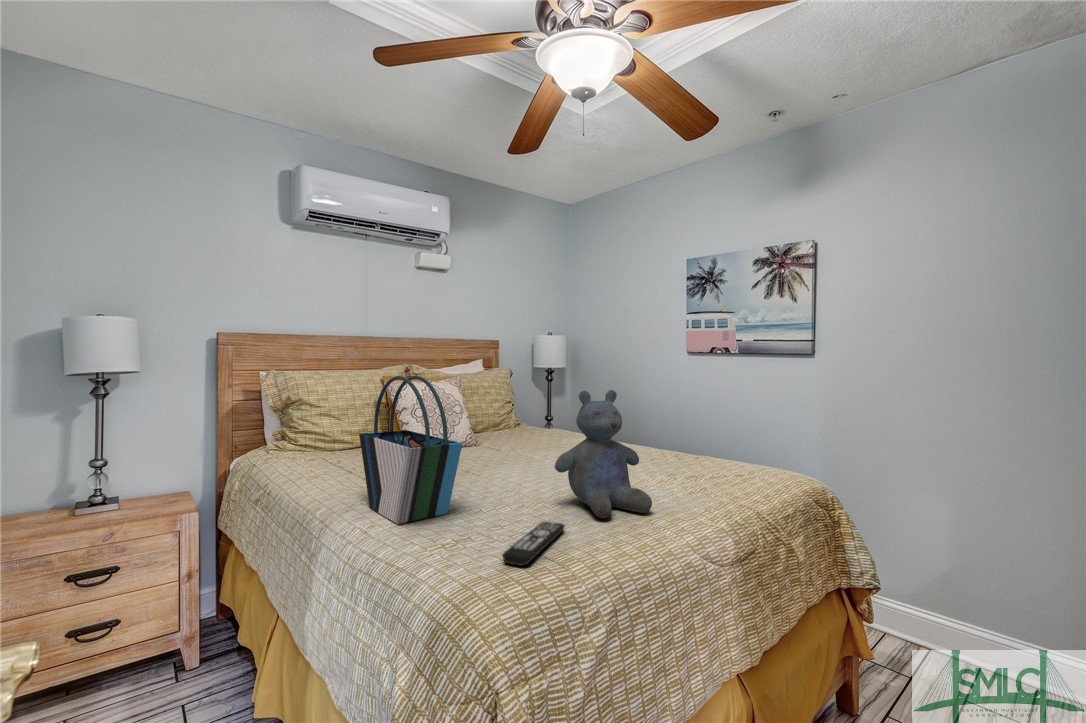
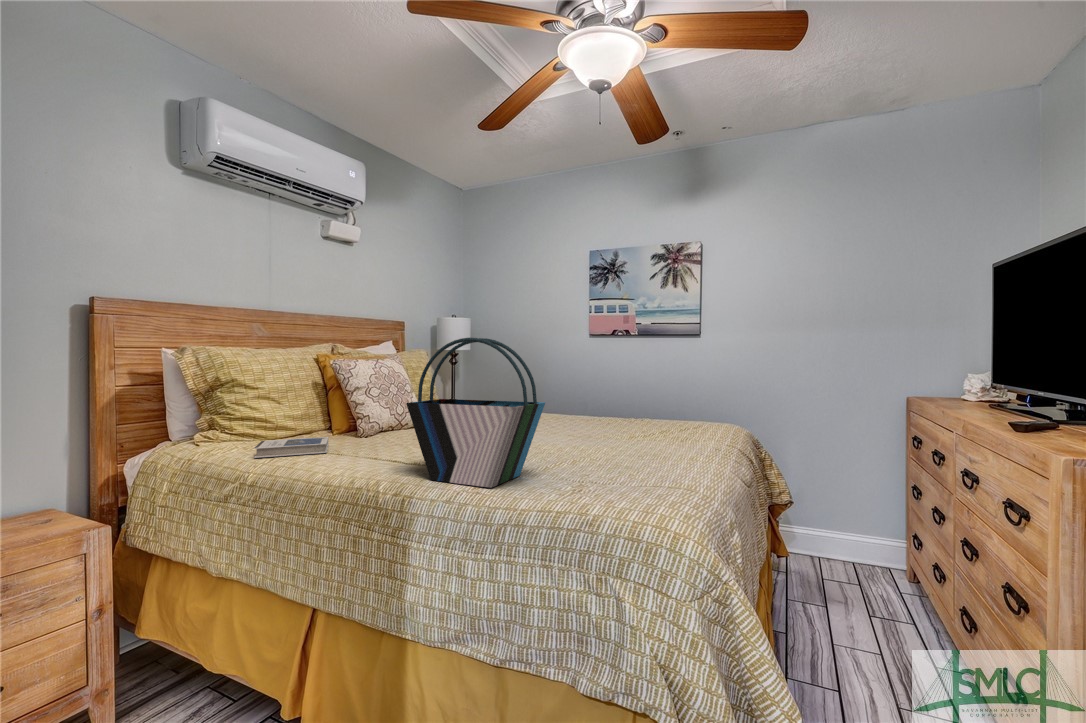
stuffed bear: present [555,390,652,518] -> none [605,354,688,464]
hardback book: none [292,453,364,468] -> present [254,437,328,458]
remote control: present [502,522,565,566] -> none [626,469,672,500]

